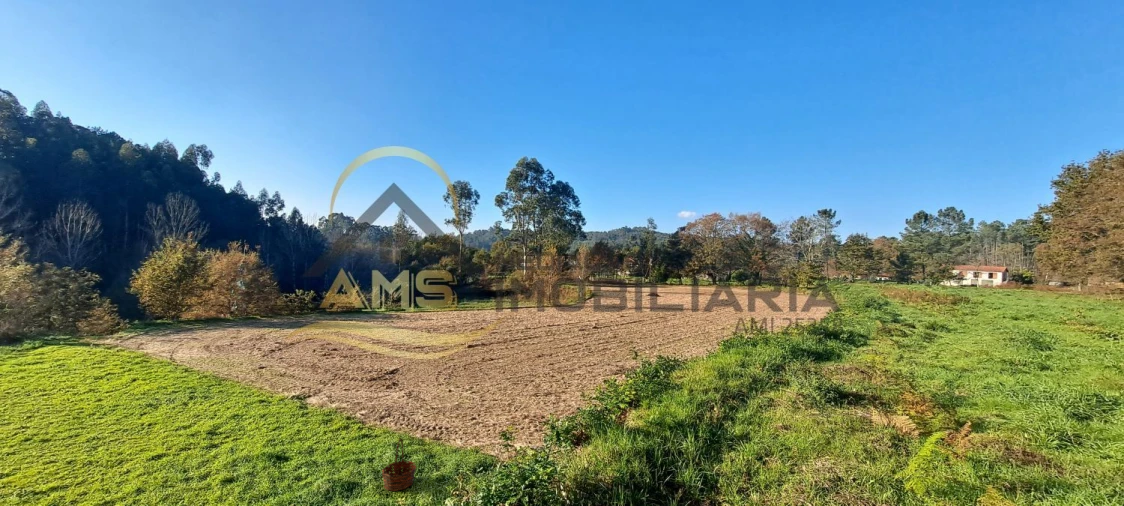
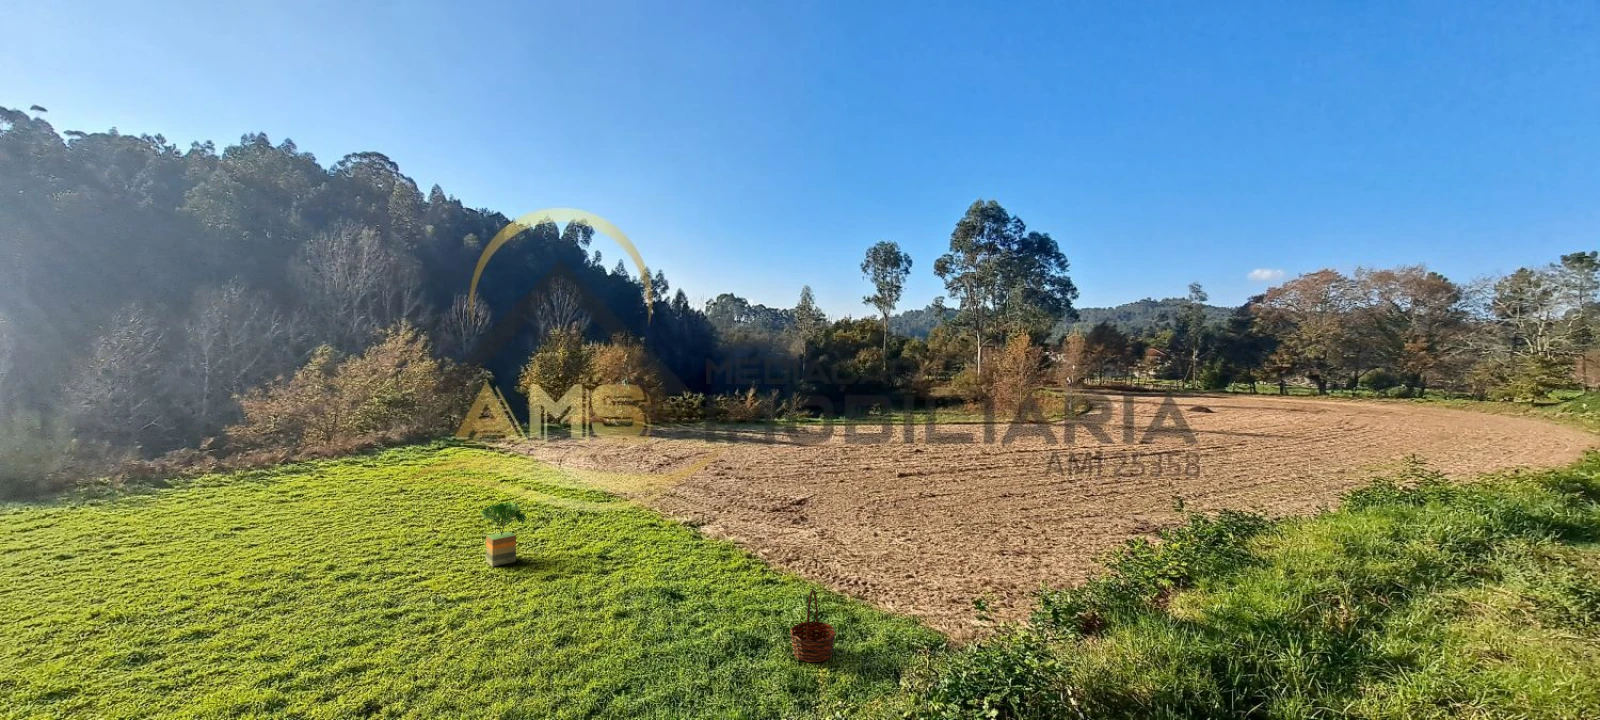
potted tree: none [66,396,126,459] -> present [481,502,526,567]

